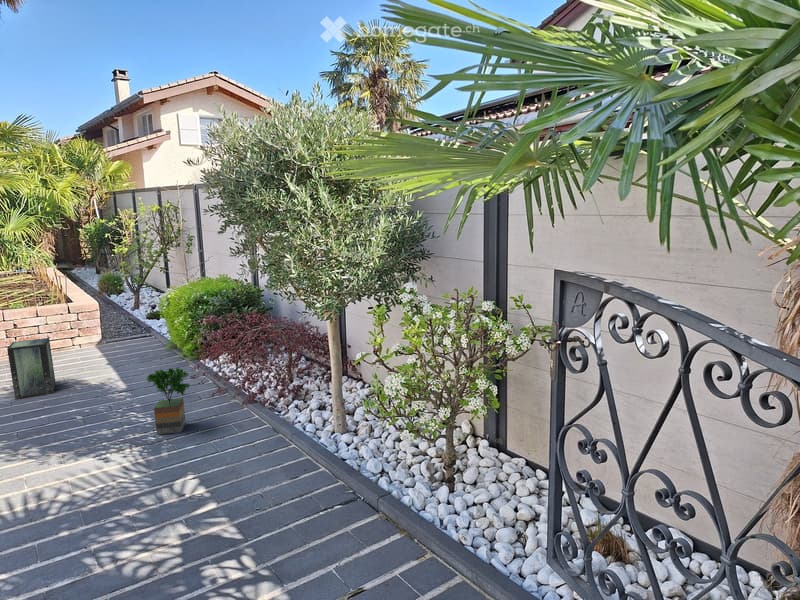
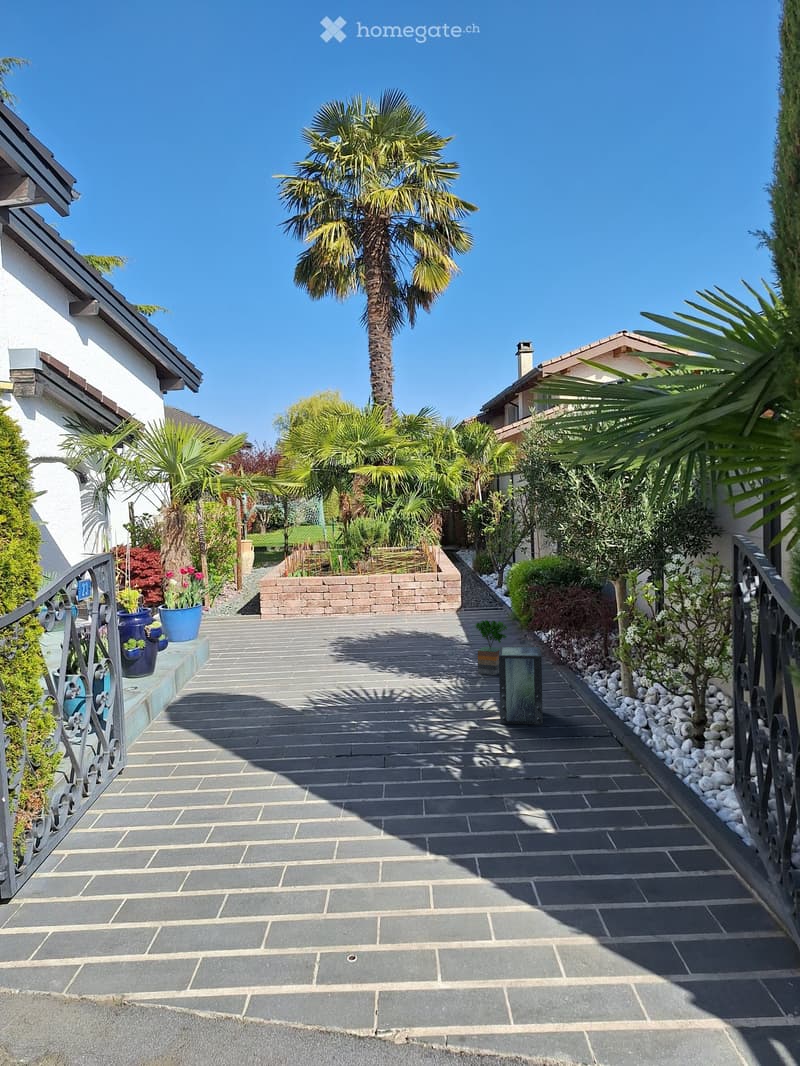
storage box: present [7,338,56,399] -> present [499,647,543,725]

